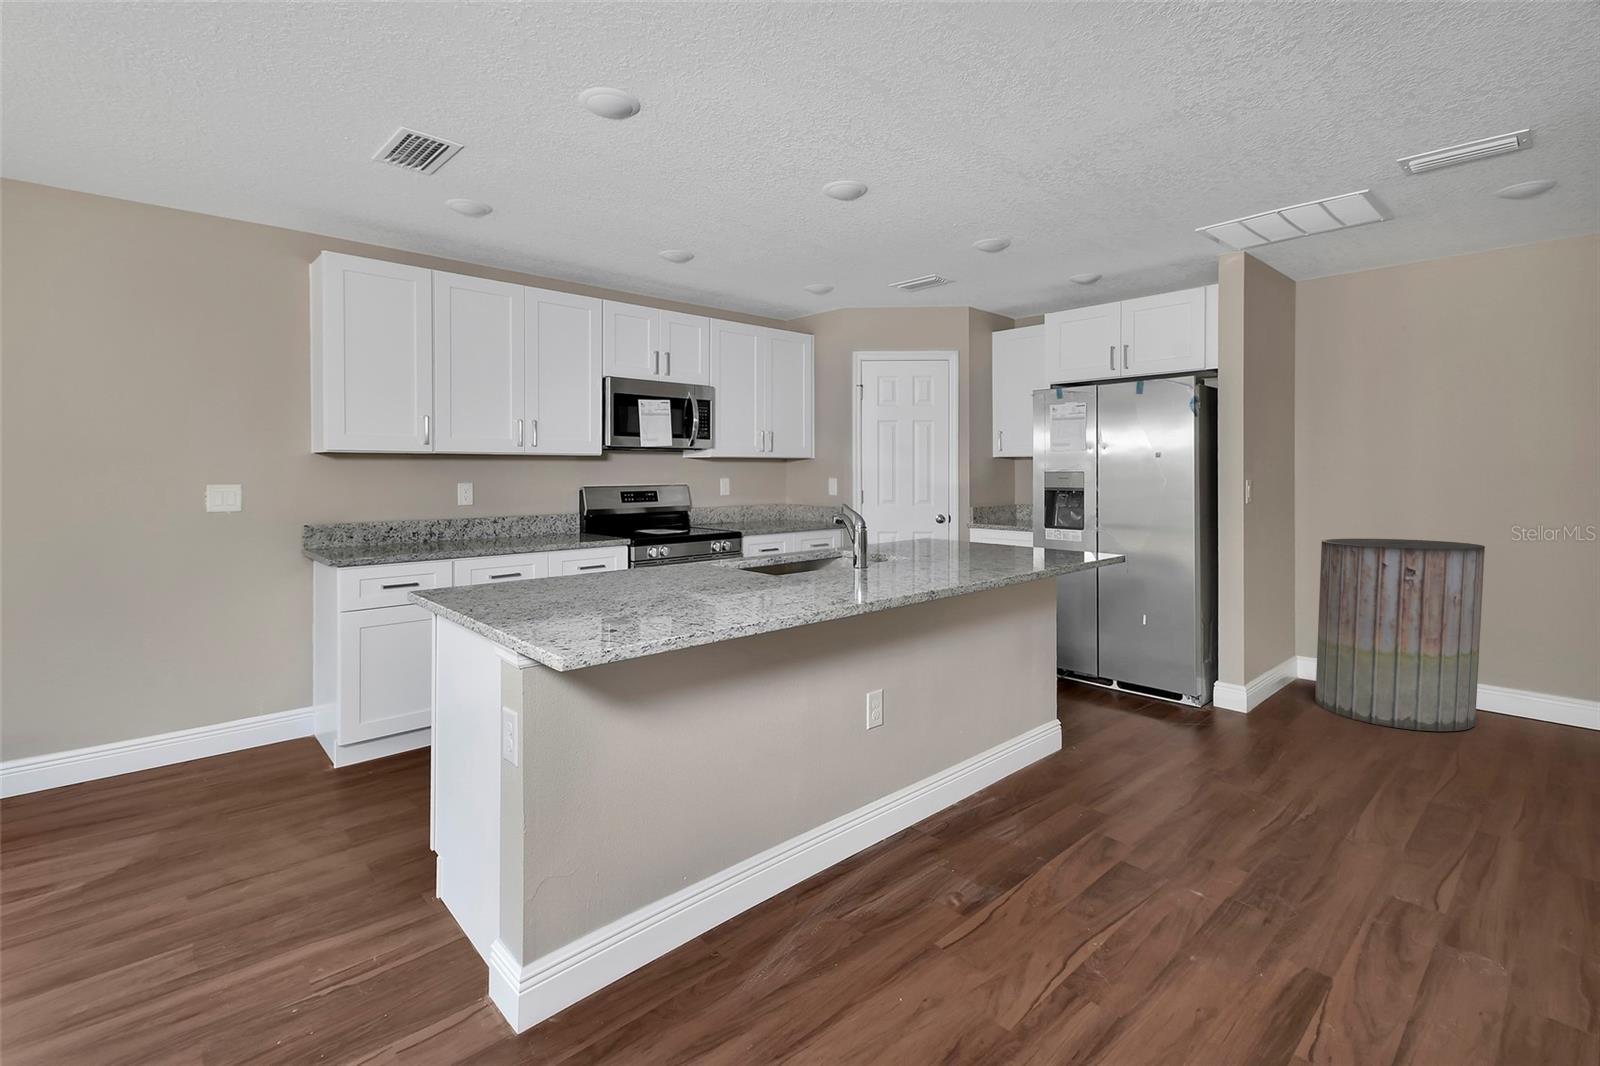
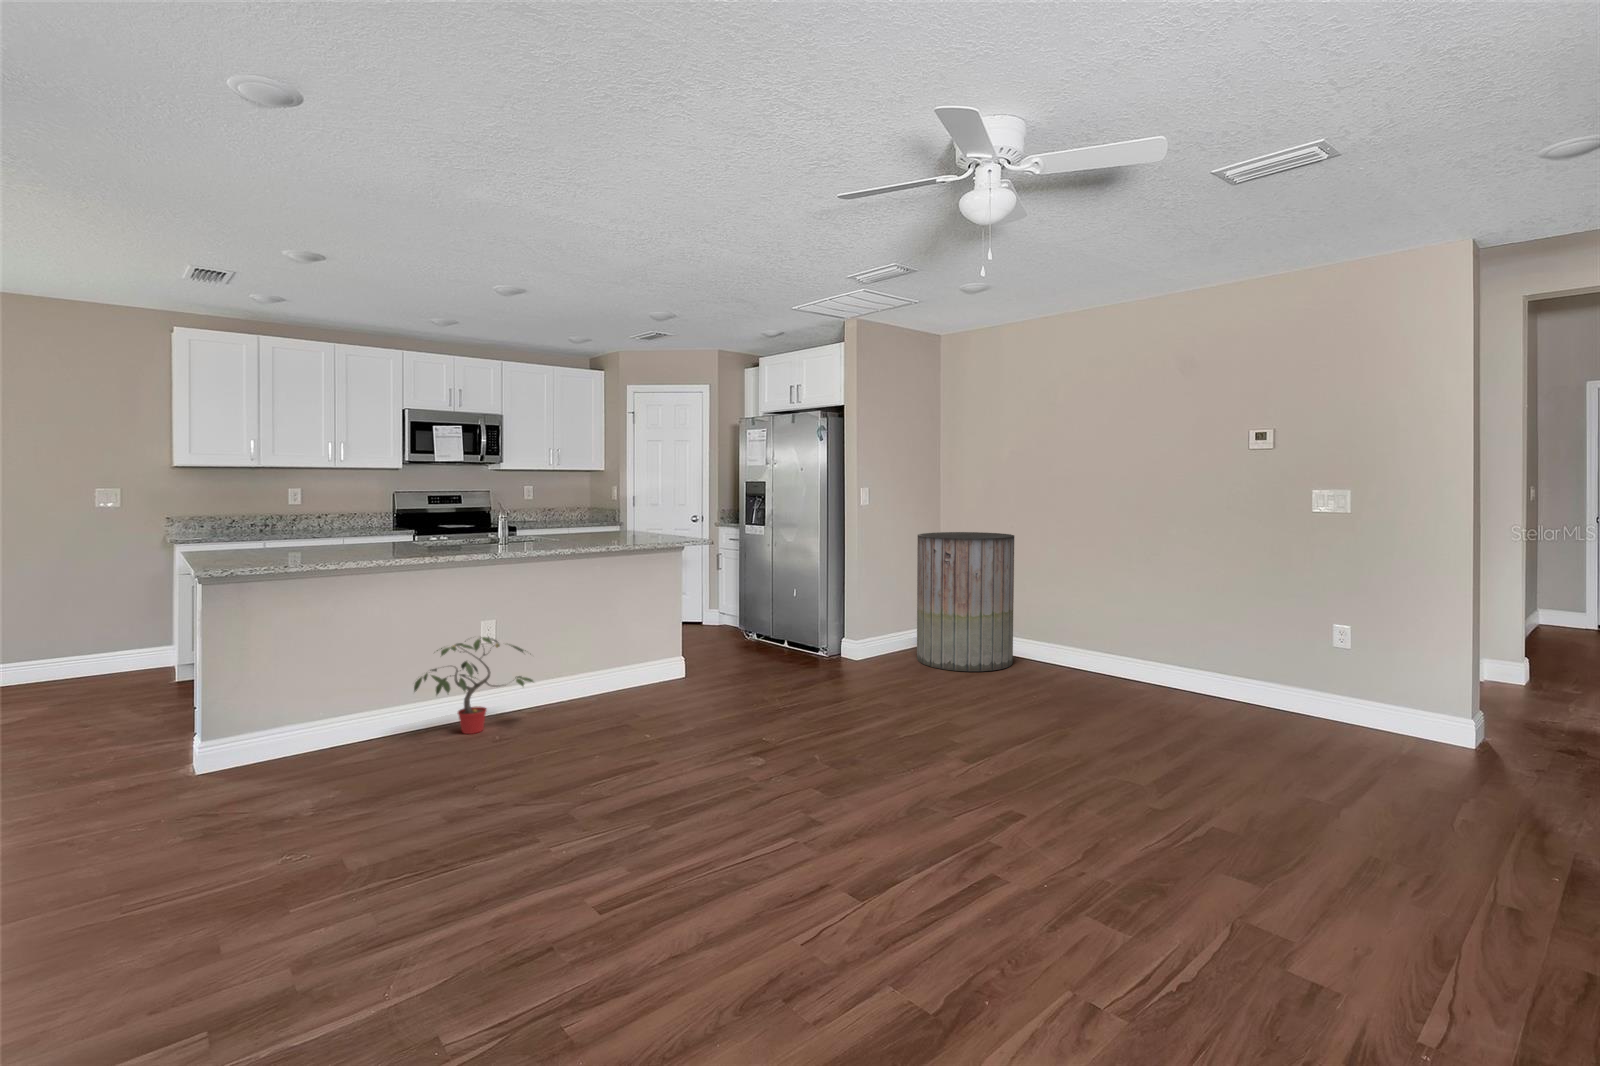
potted plant: none [823,716,997,880] -> present [414,637,533,734]

